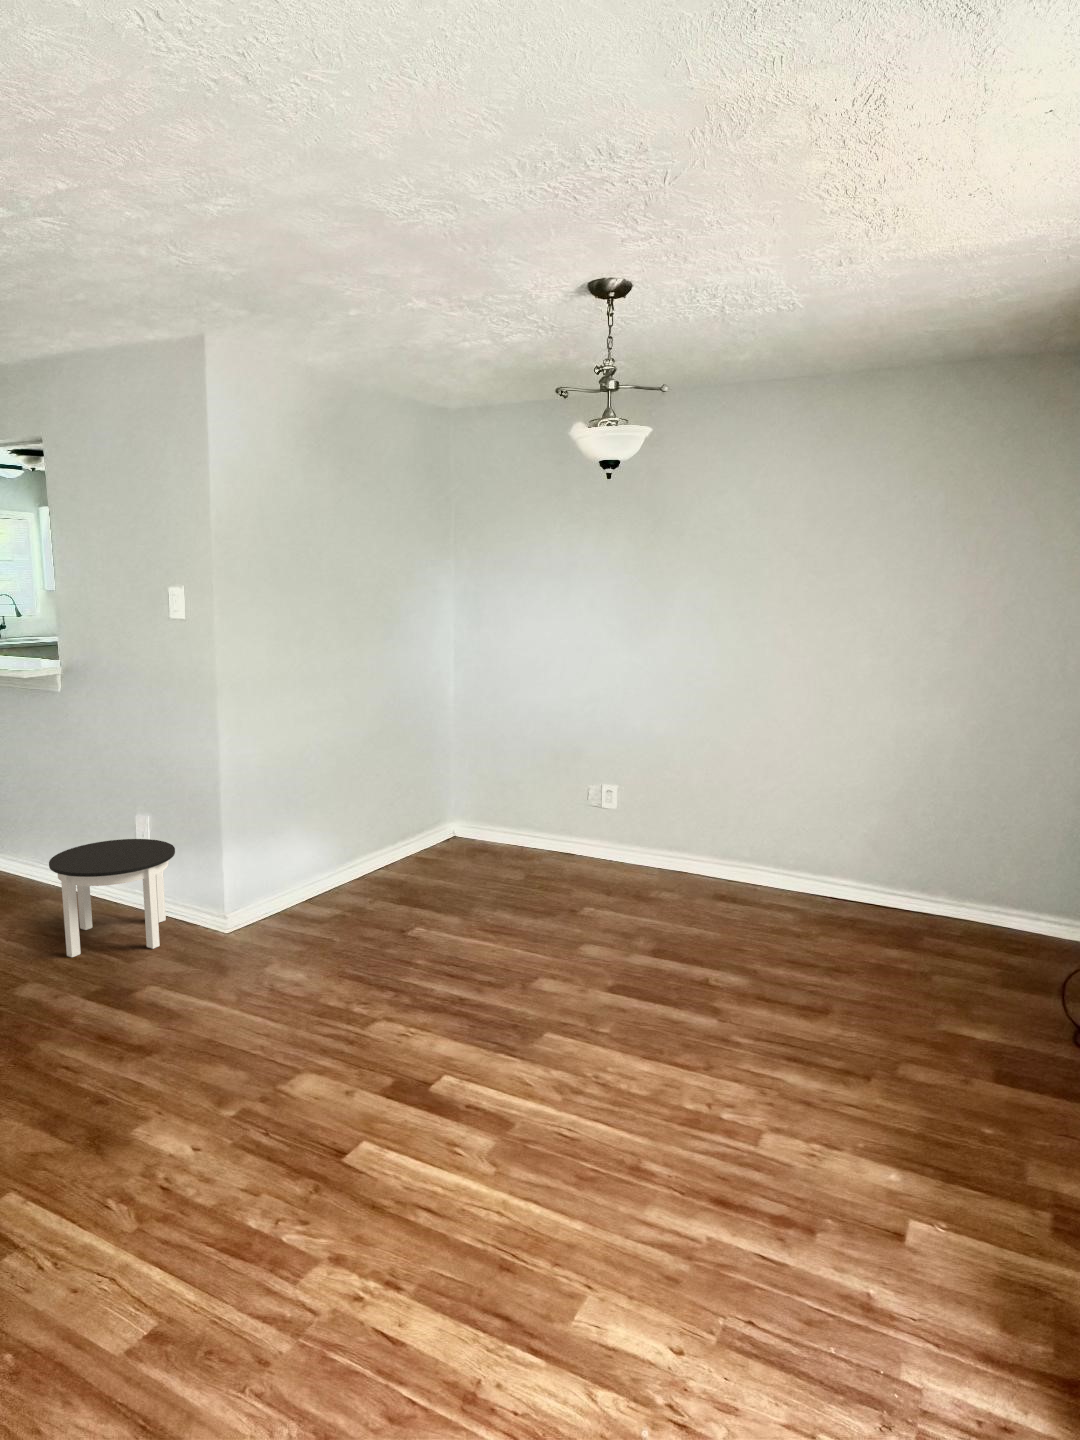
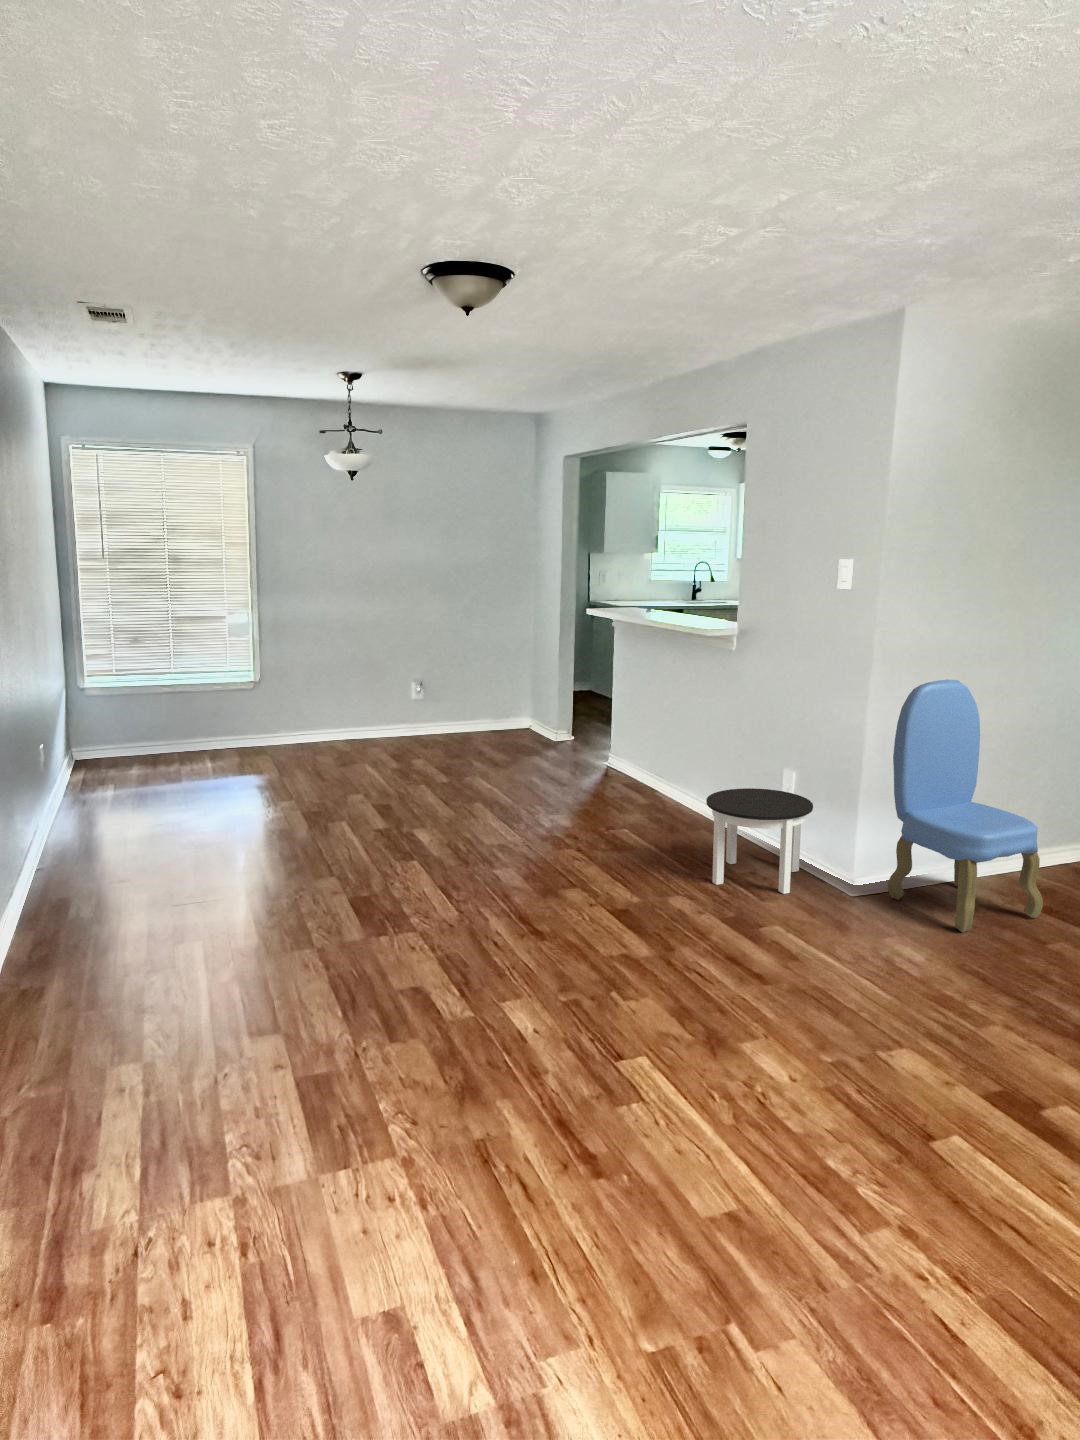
dining chair: none [252,706,396,943] -> present [888,680,1043,933]

